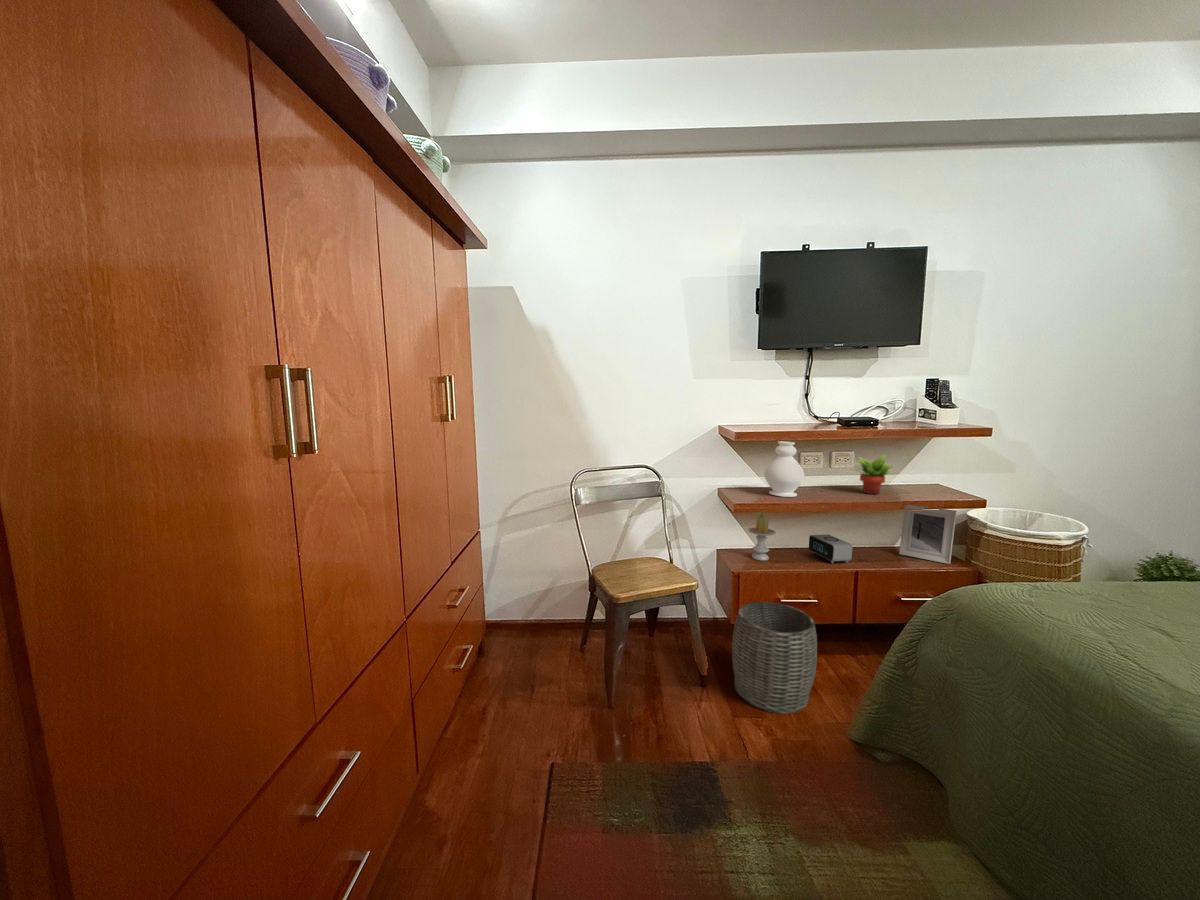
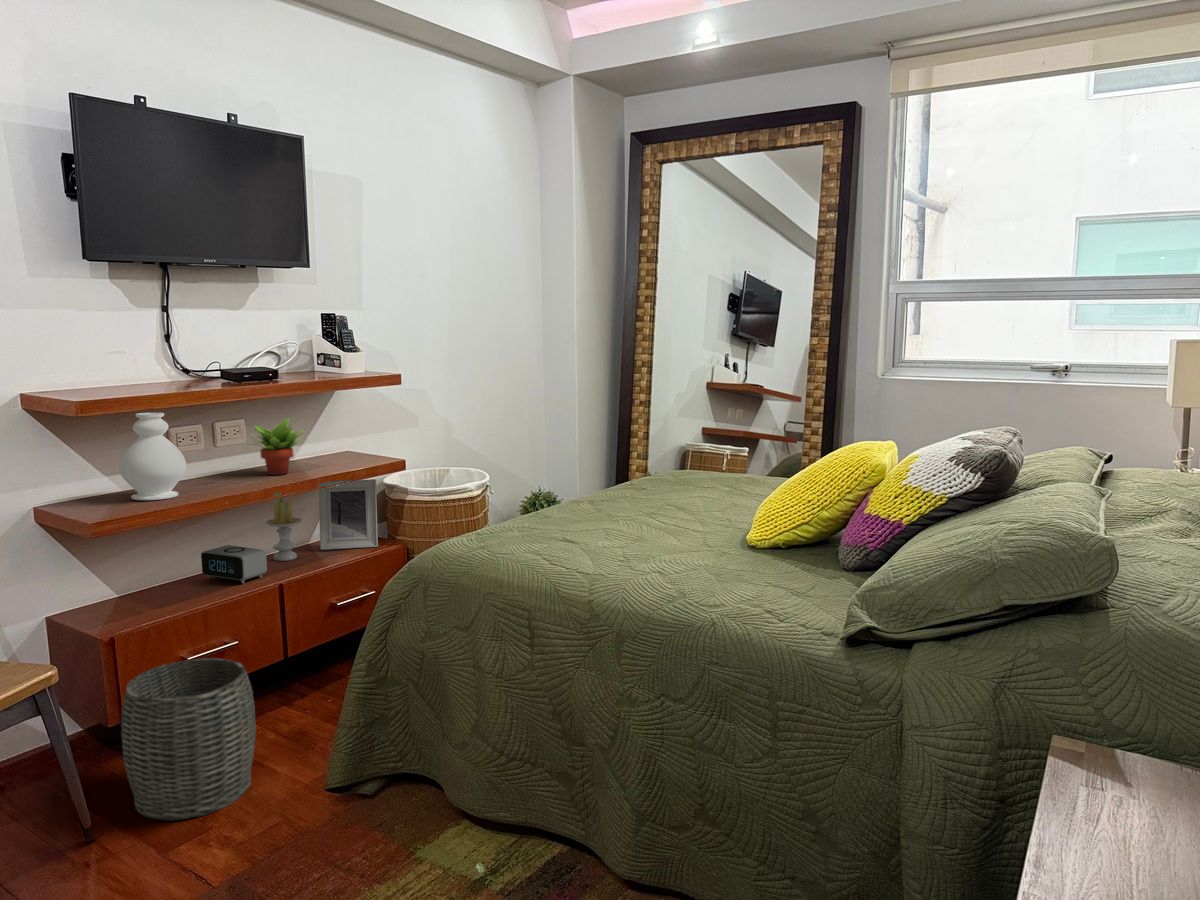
candle: present [748,507,776,561] -> present [265,492,303,561]

